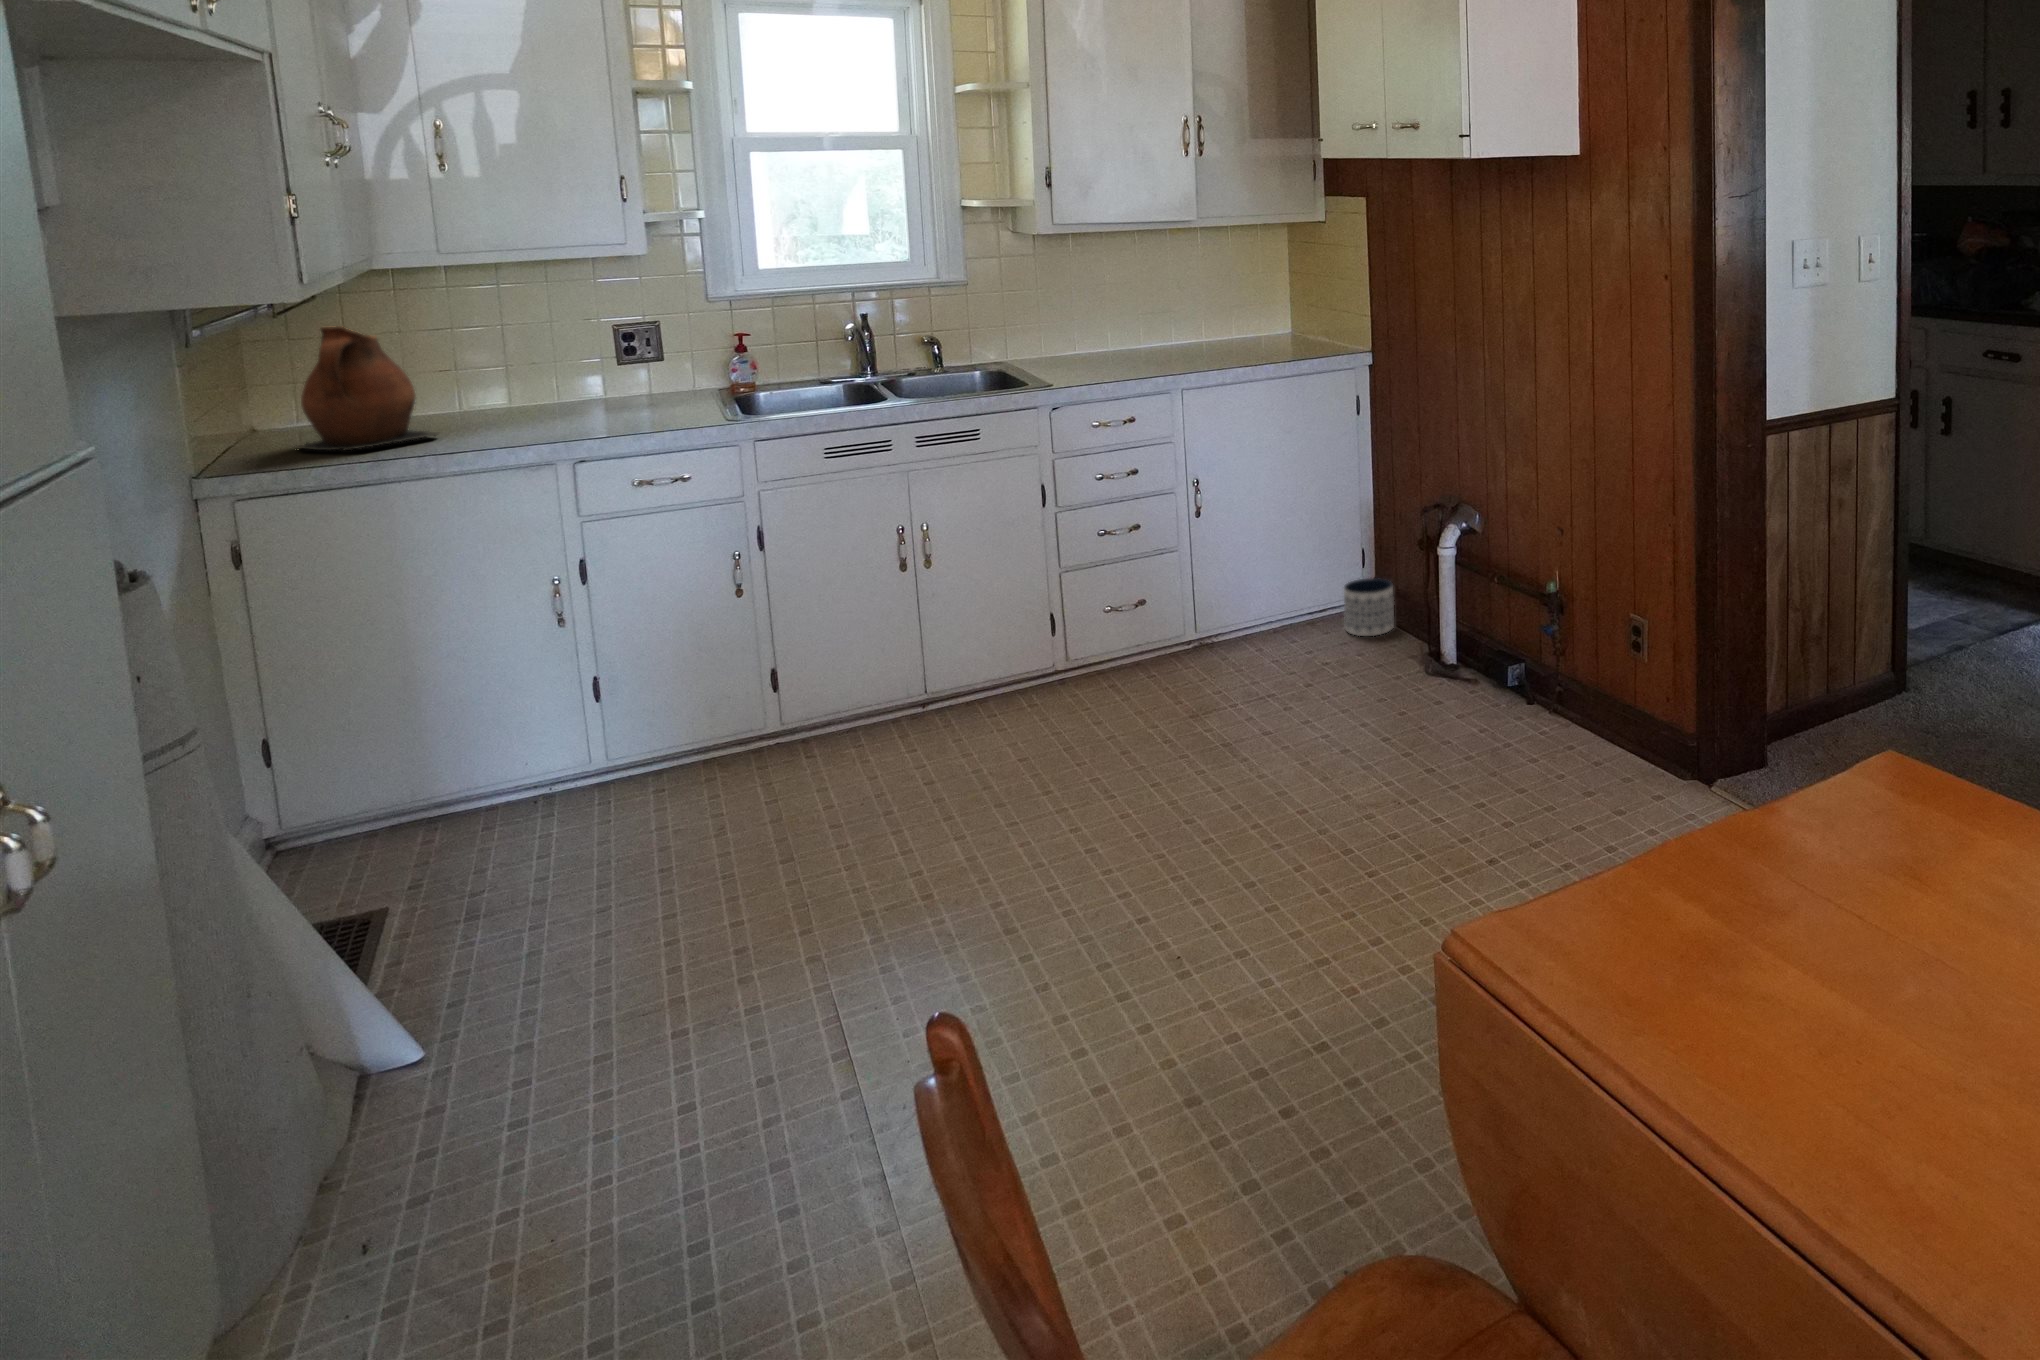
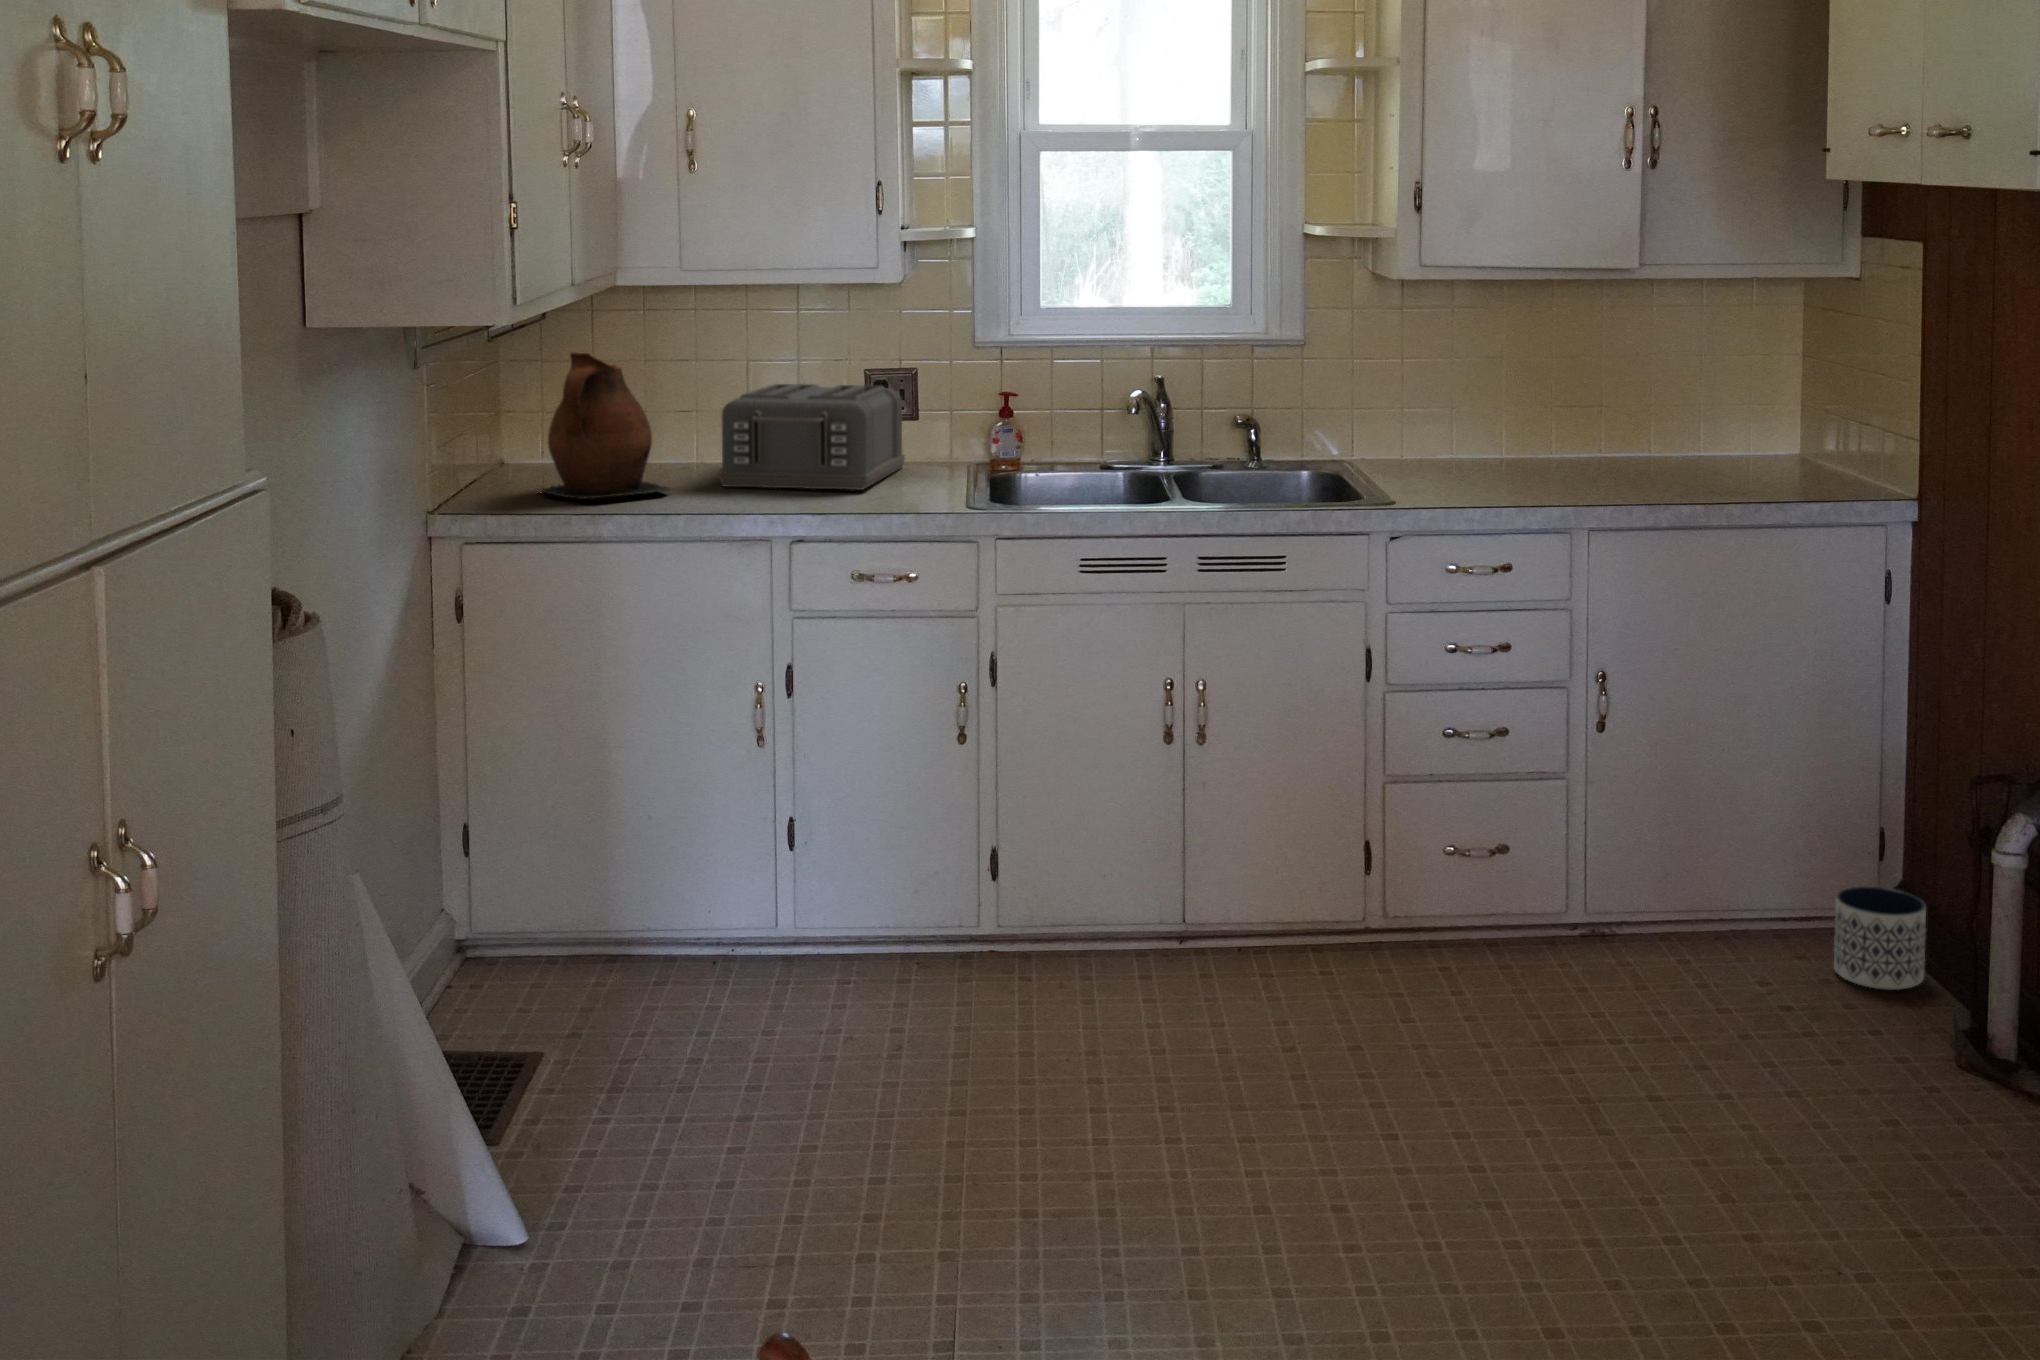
toaster: none [483,336,656,427] -> present [719,384,905,490]

